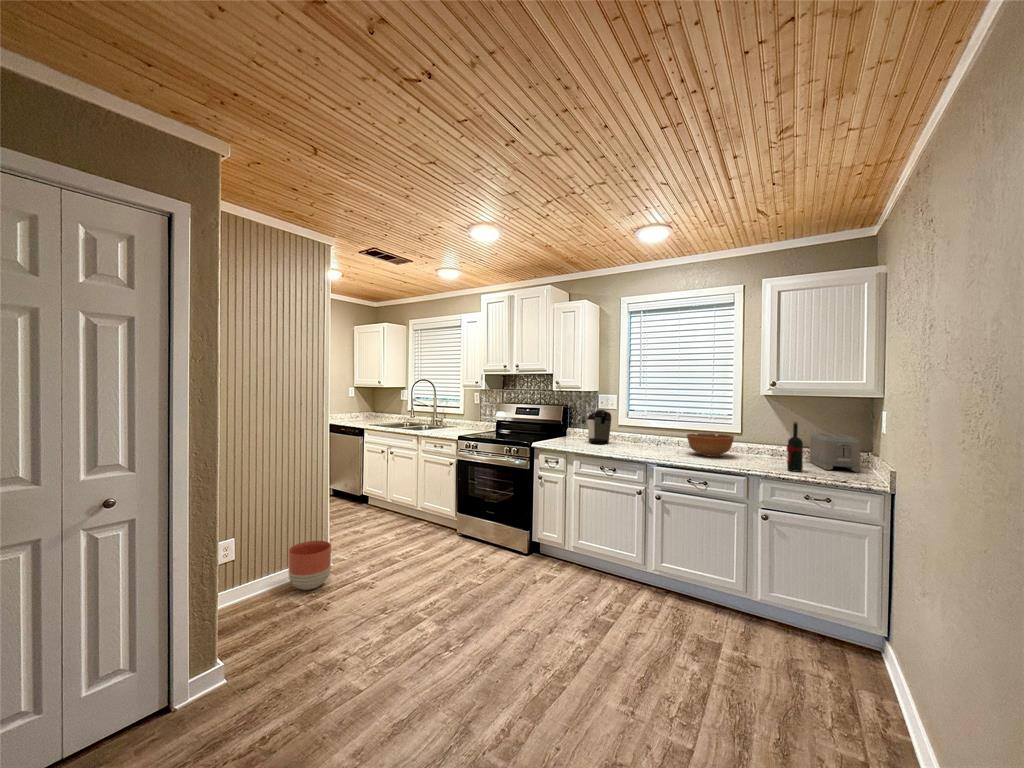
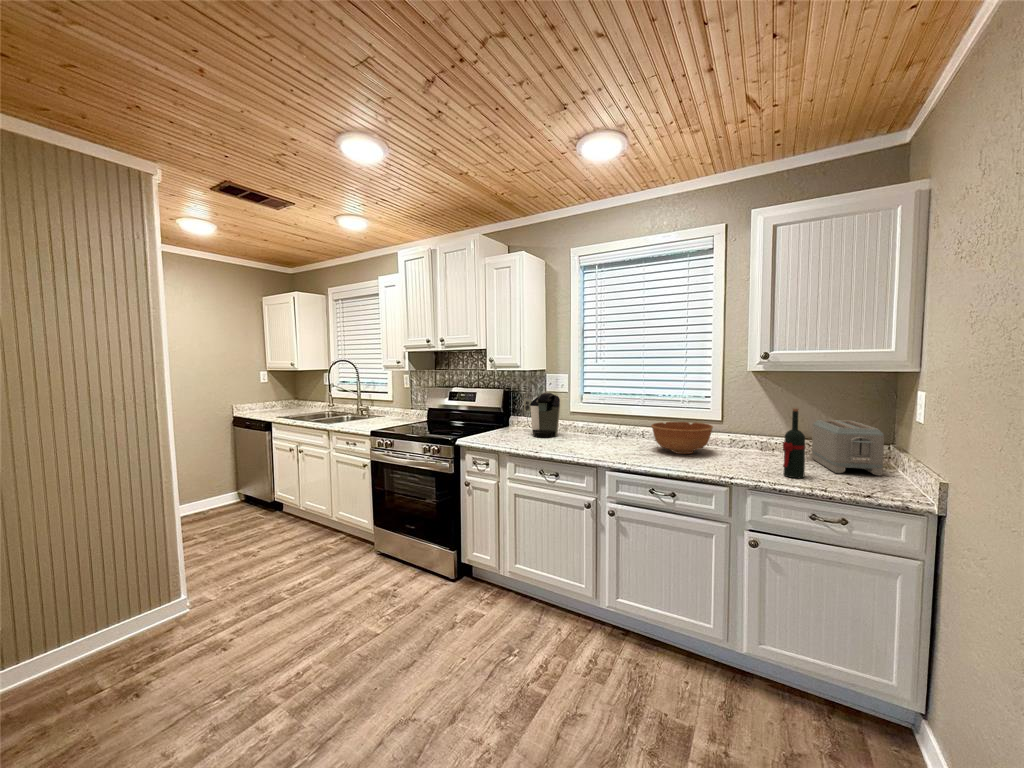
planter: present [289,541,331,590] -> none [99,587,170,660]

